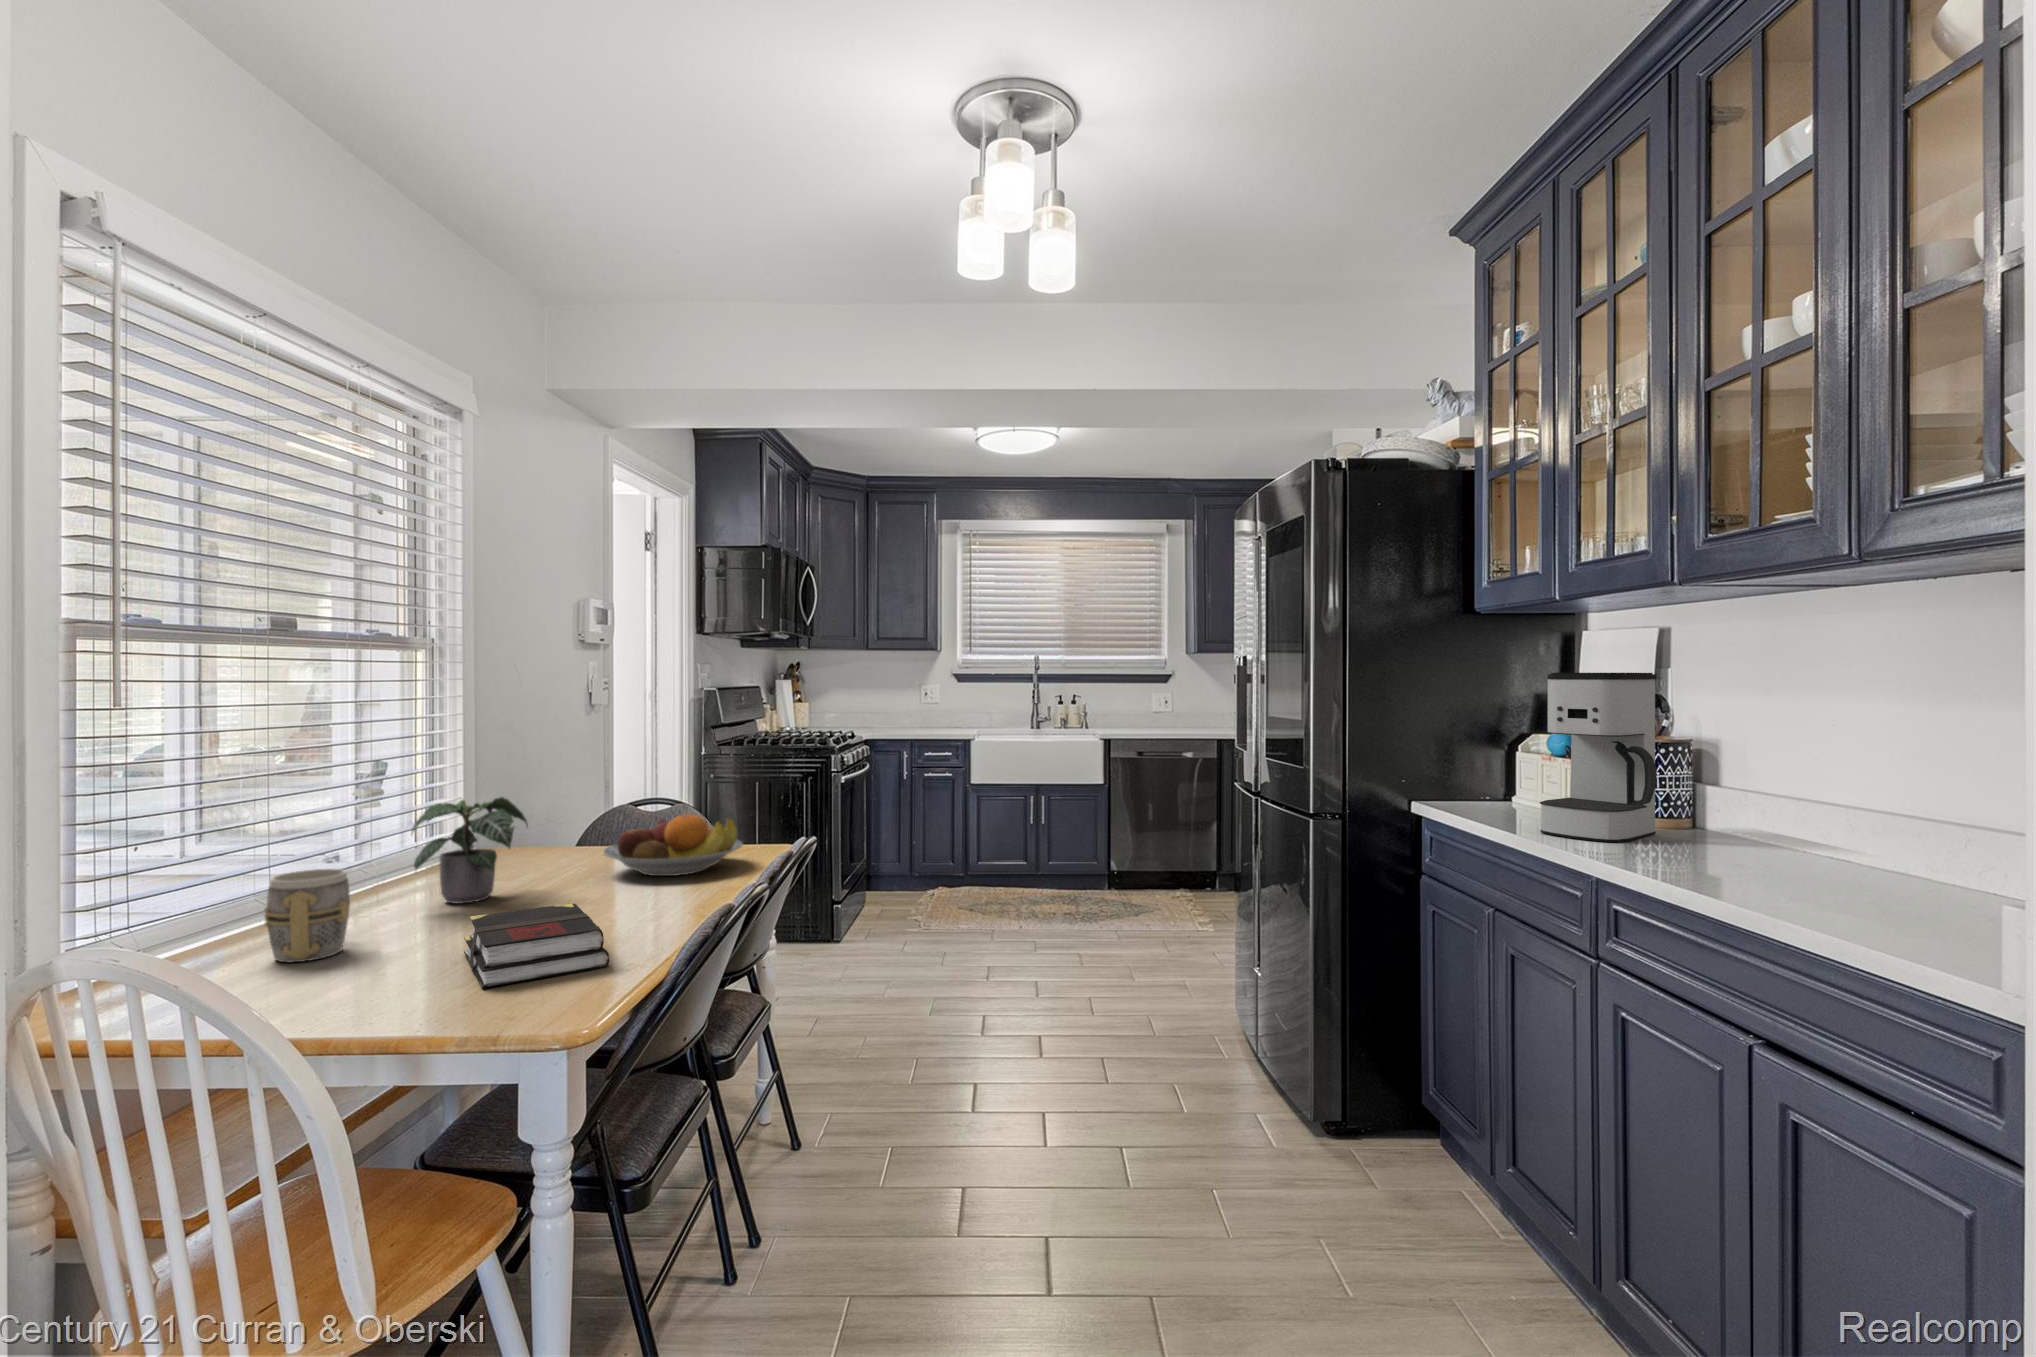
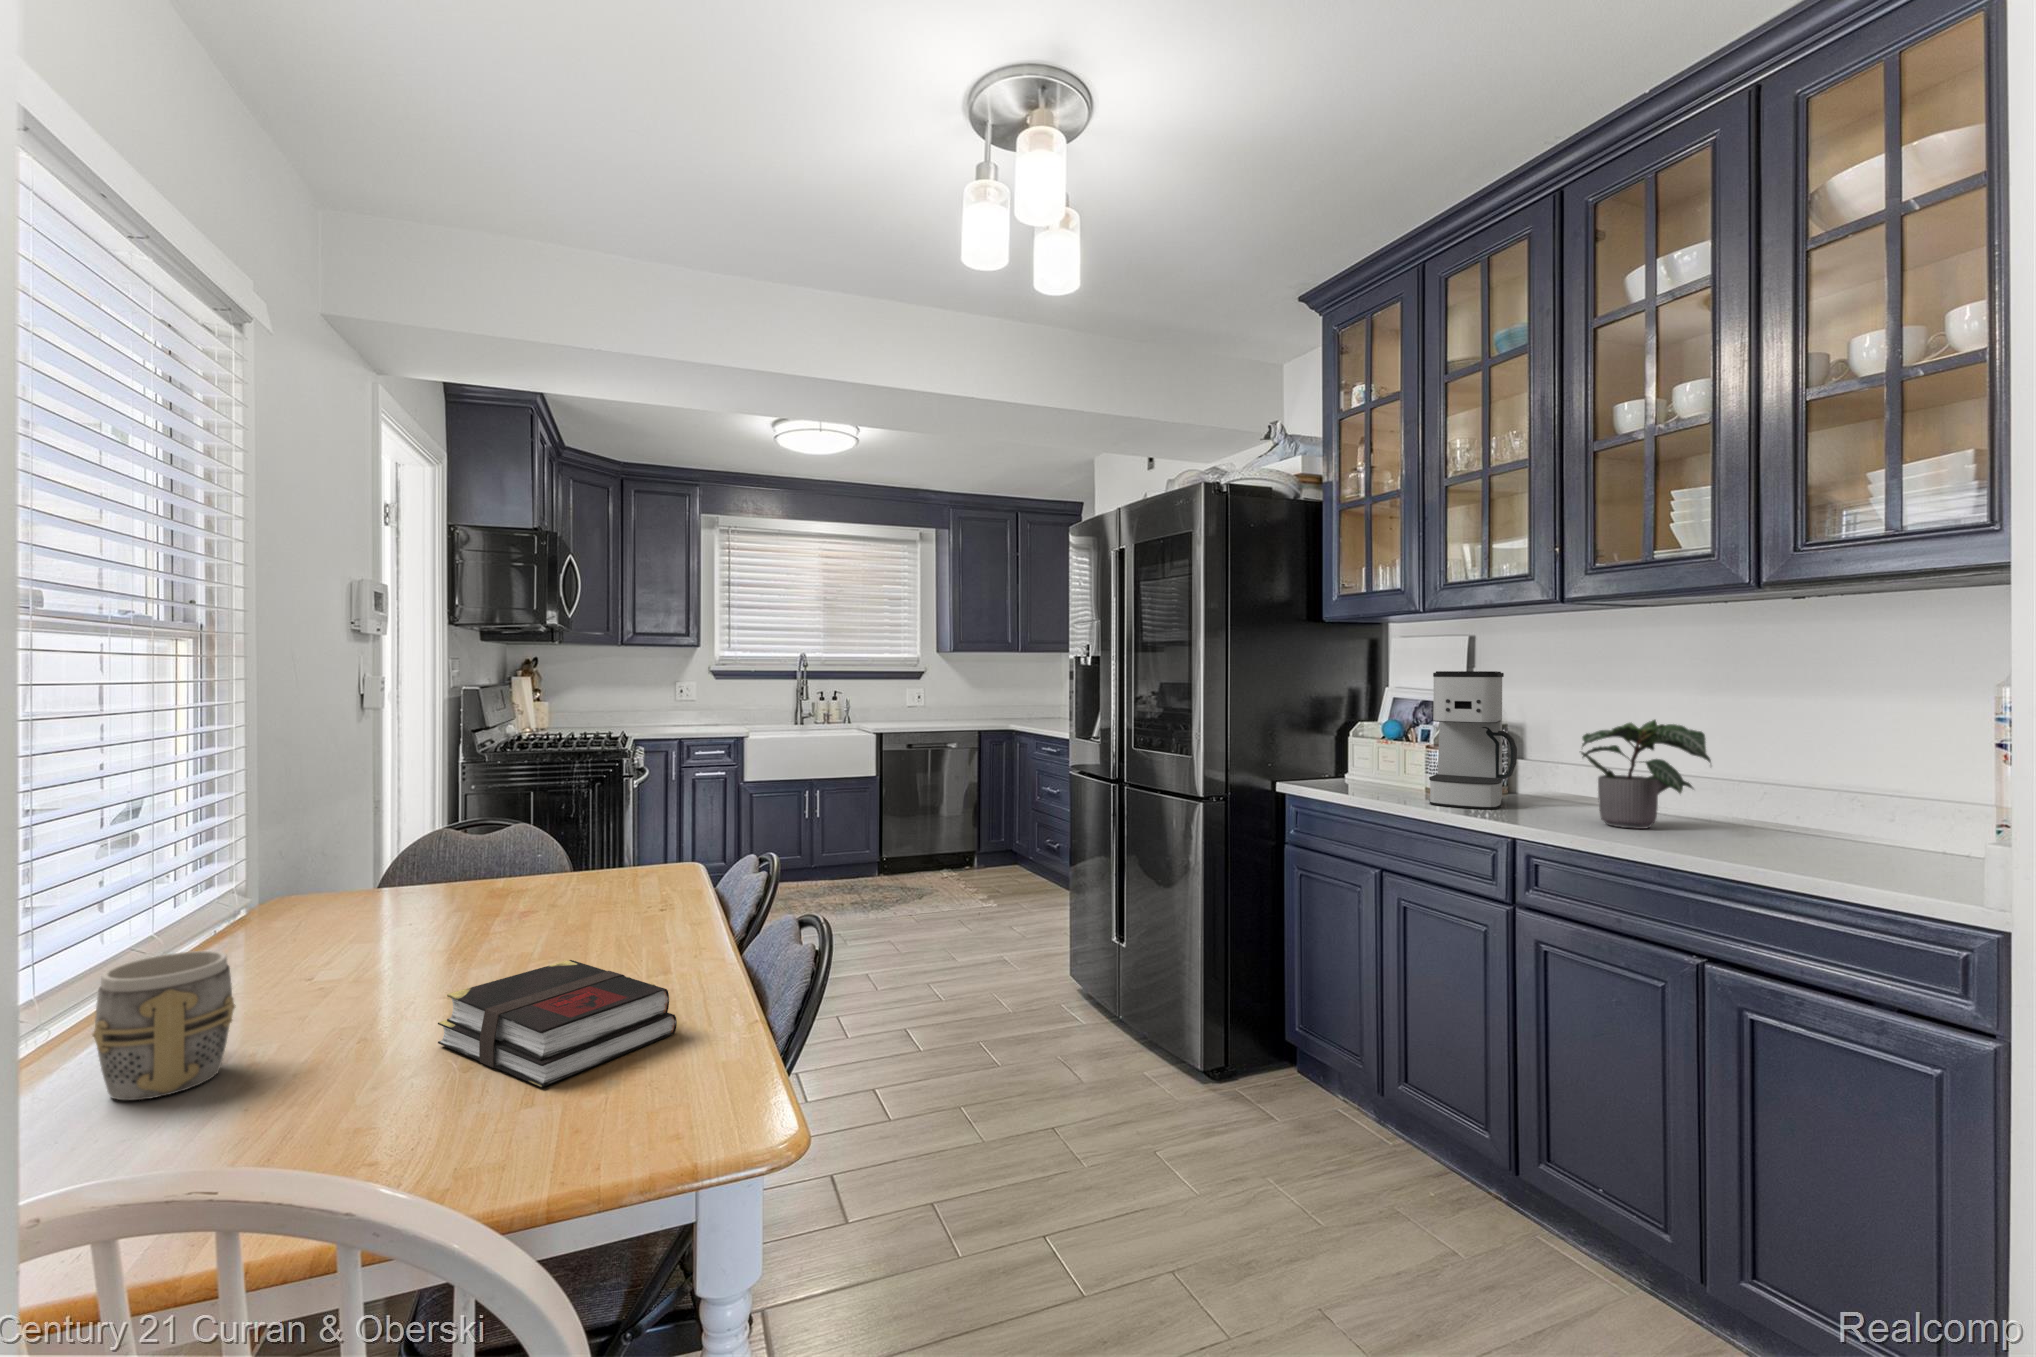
potted plant: present [411,797,528,903] -> present [1581,720,1711,829]
fruit bowl: present [603,814,743,876] -> none [484,836,660,914]

